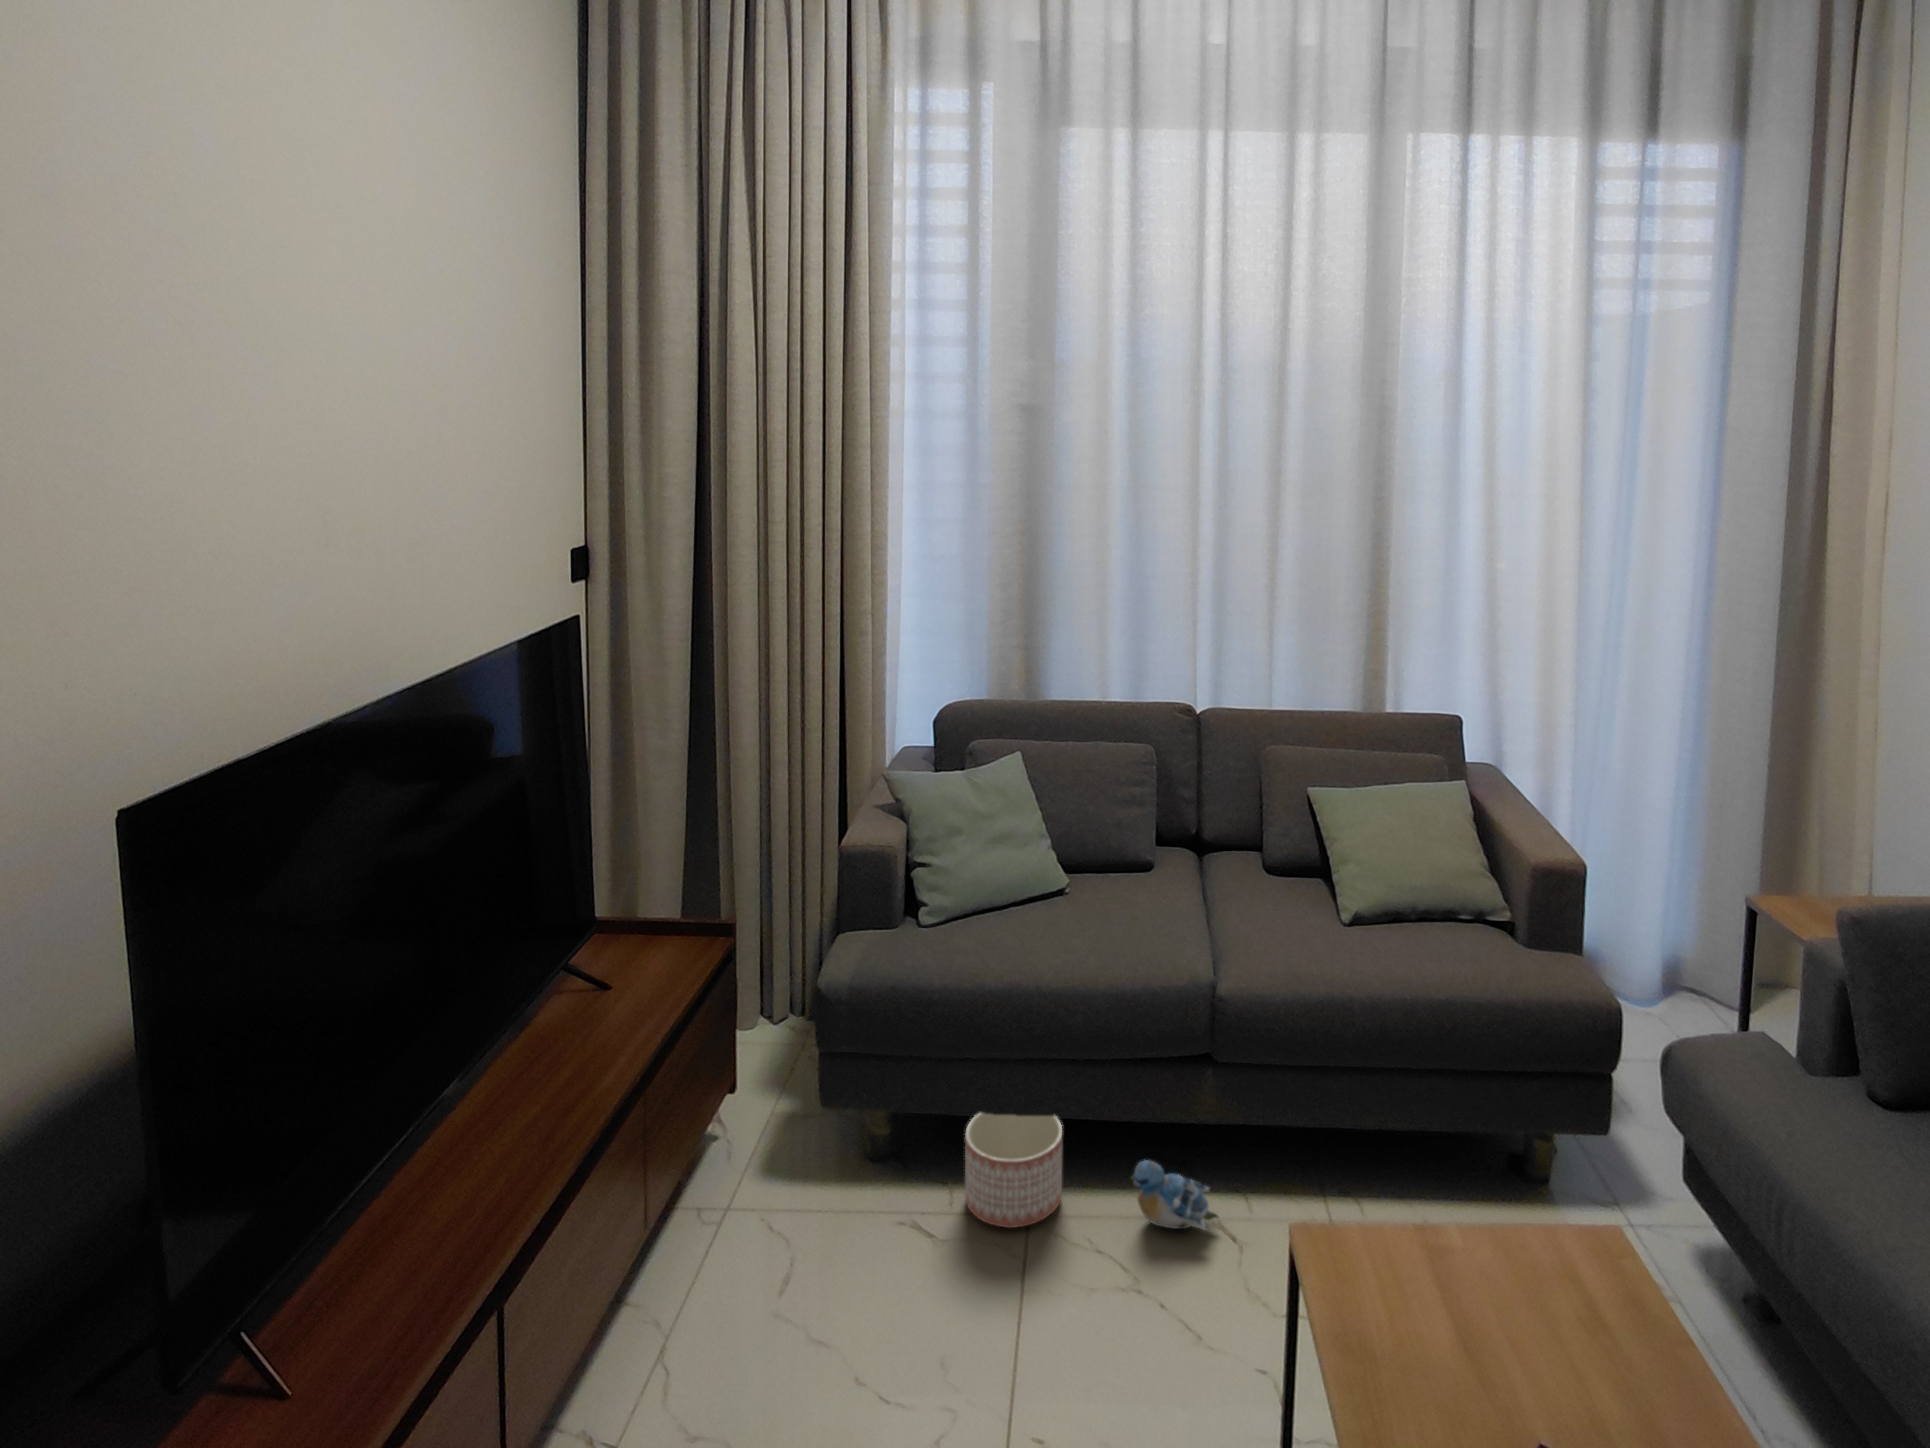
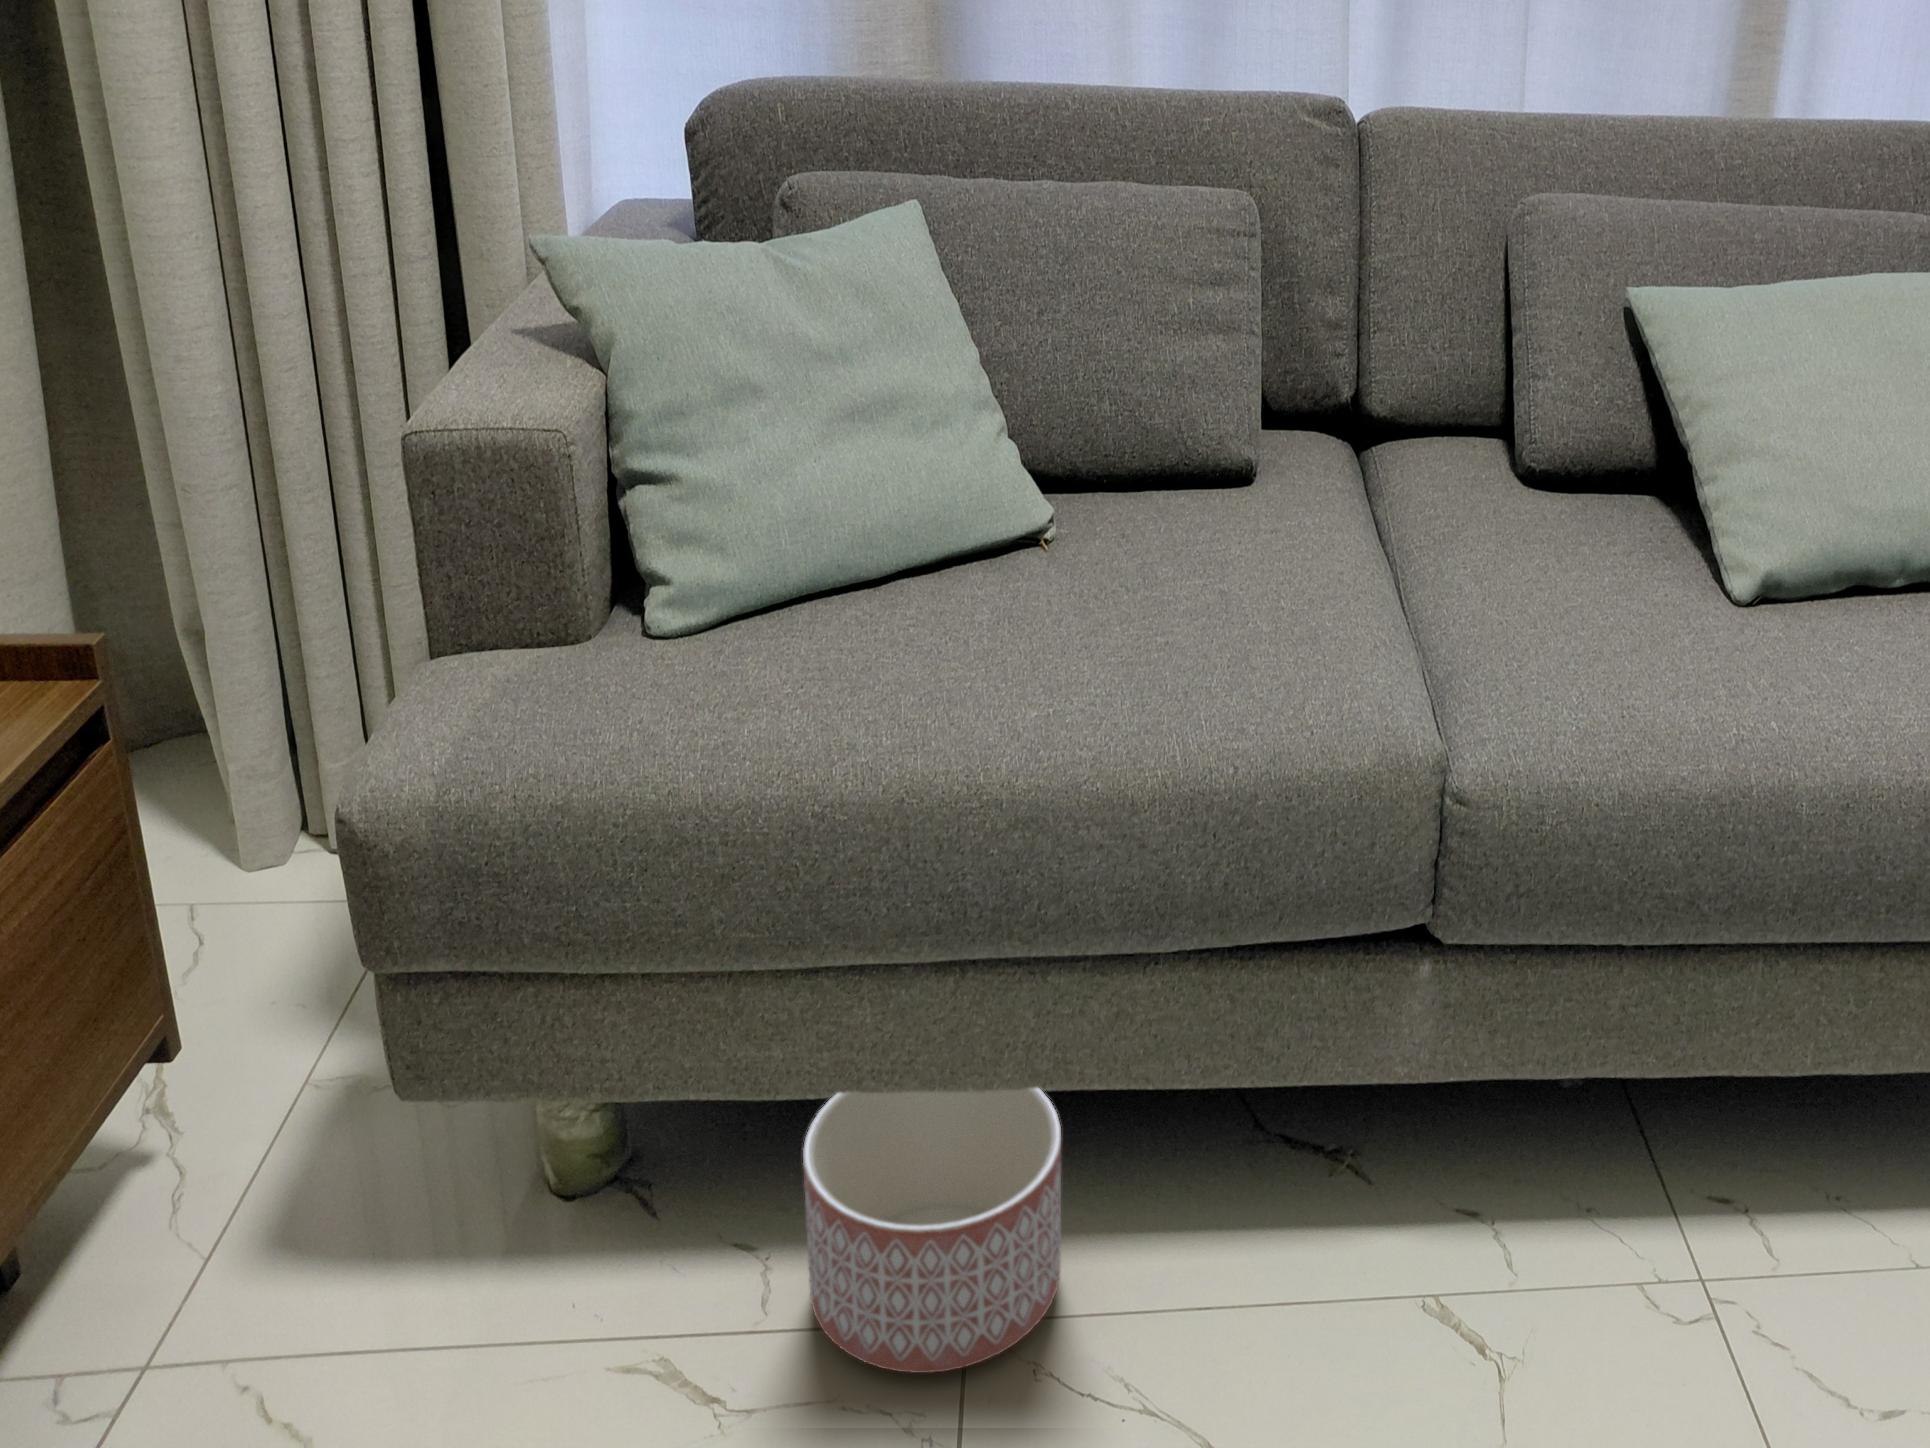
plush toy: present [1131,1160,1218,1229] -> none [1240,1191,1460,1348]

